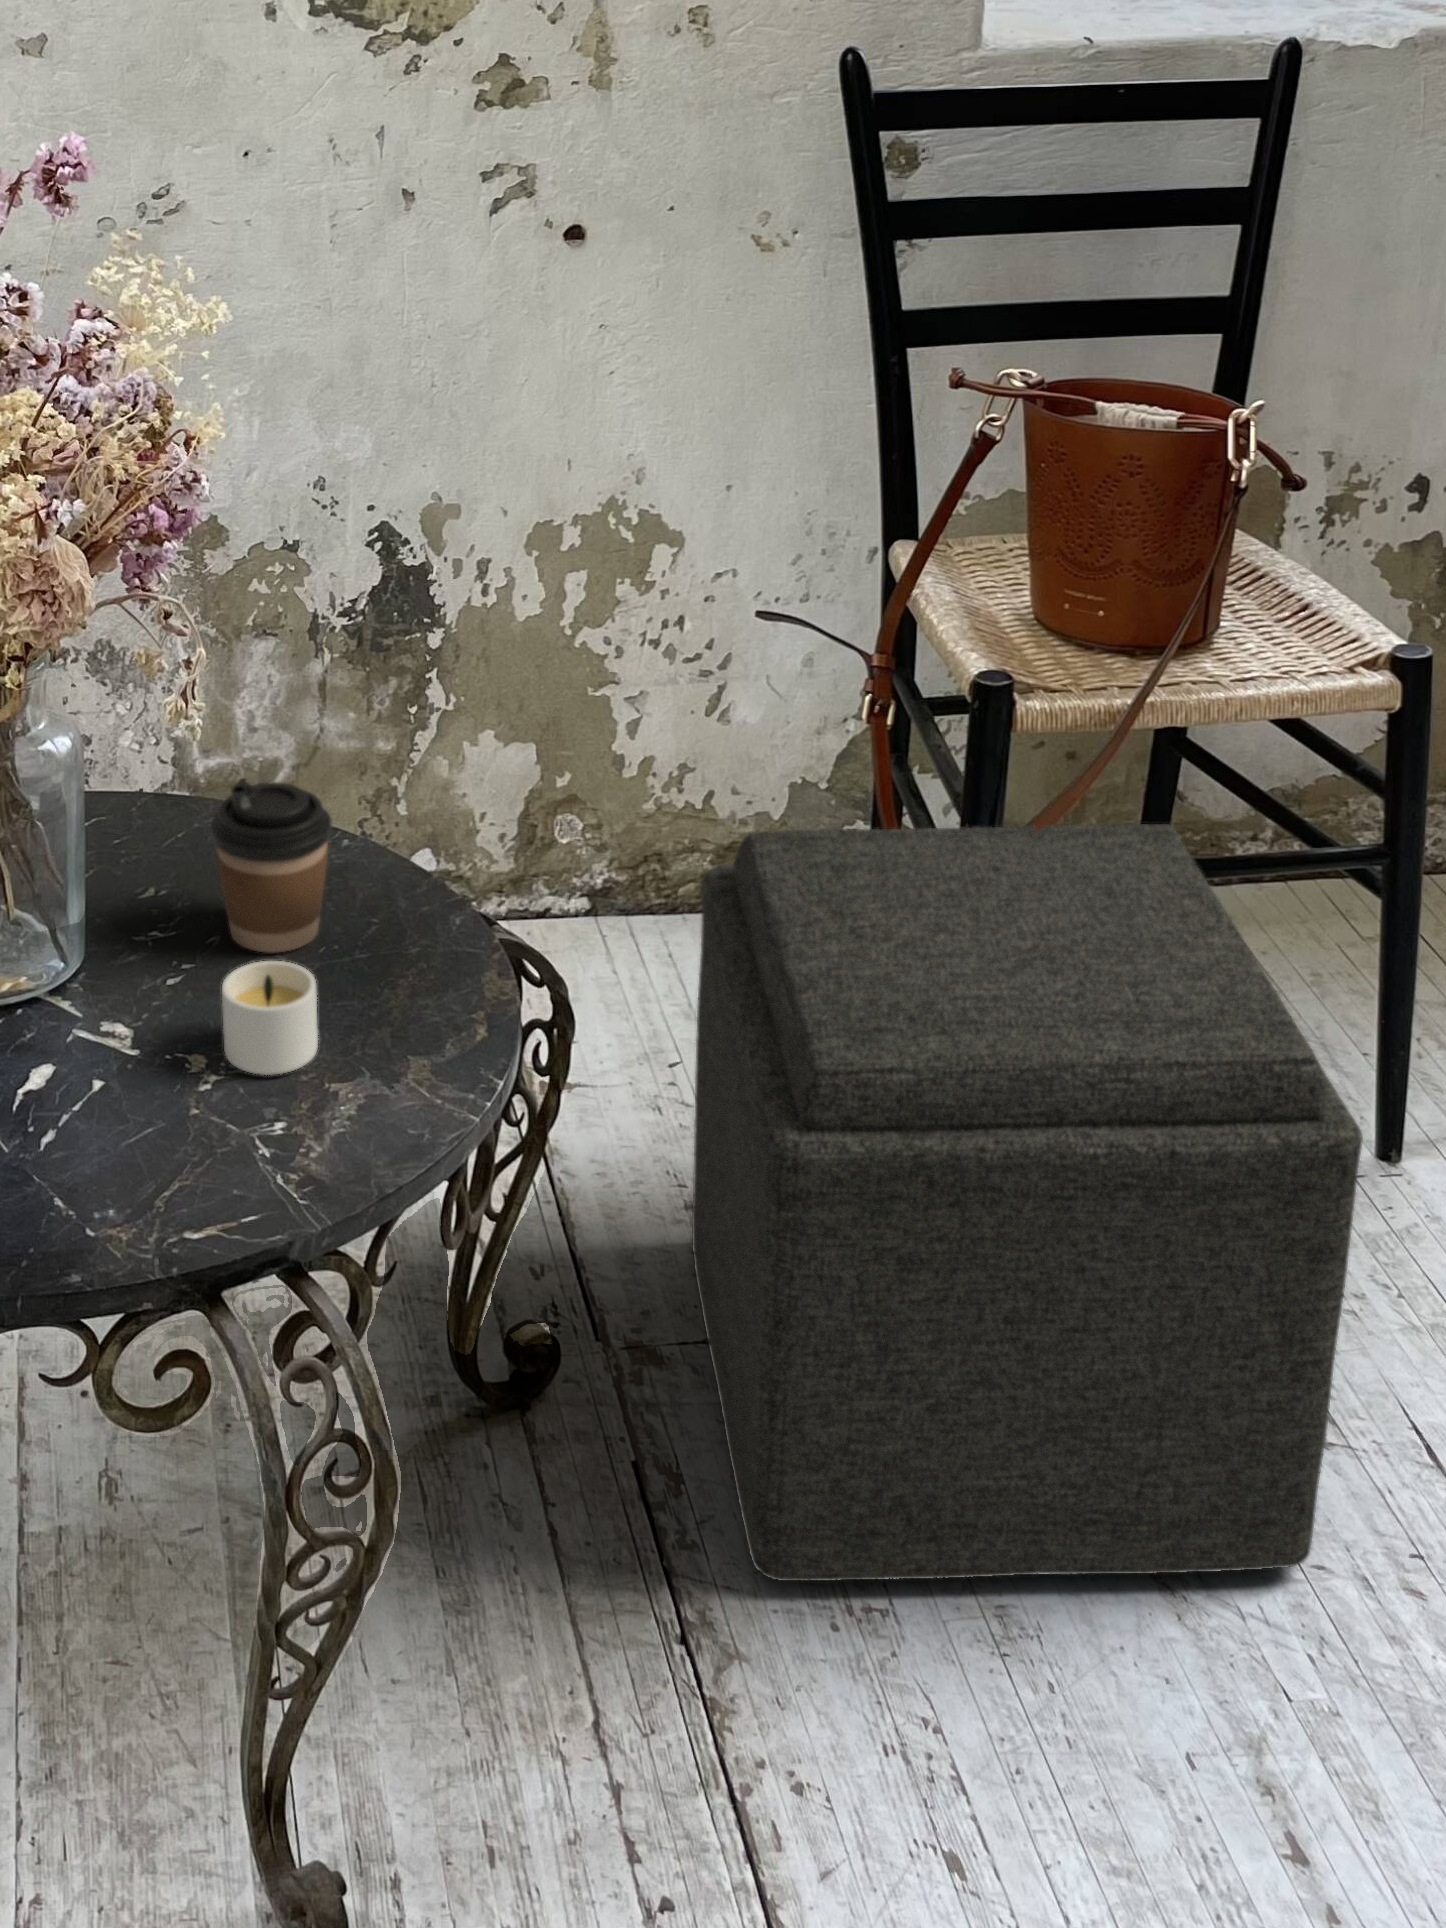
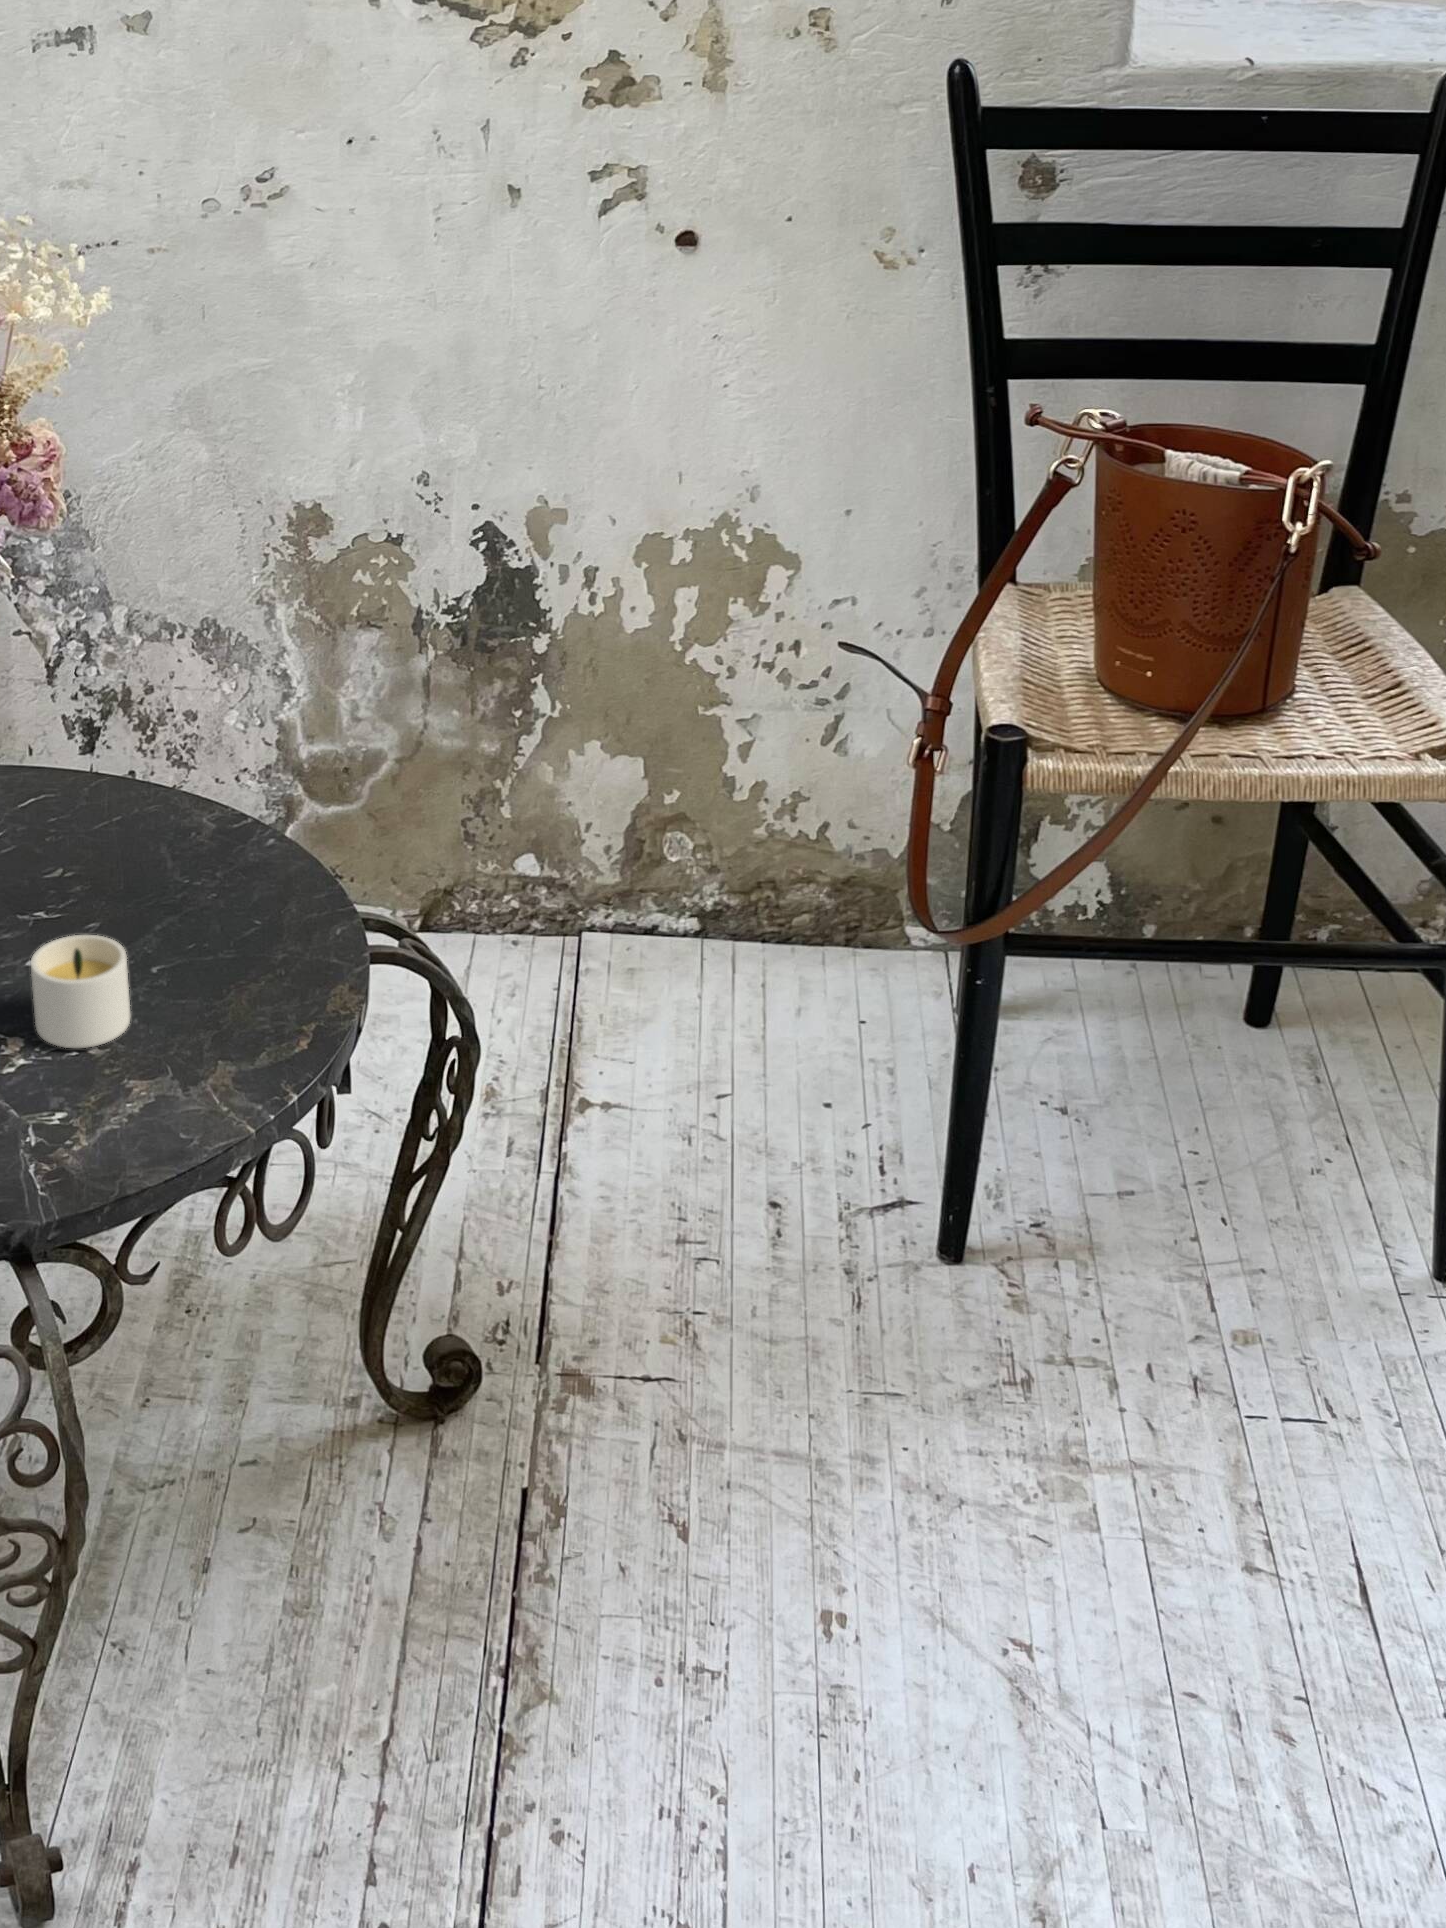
coffee cup: present [211,781,331,952] -> none [82,755,204,930]
ottoman: present [692,824,1363,1581] -> none [599,864,1254,1711]

